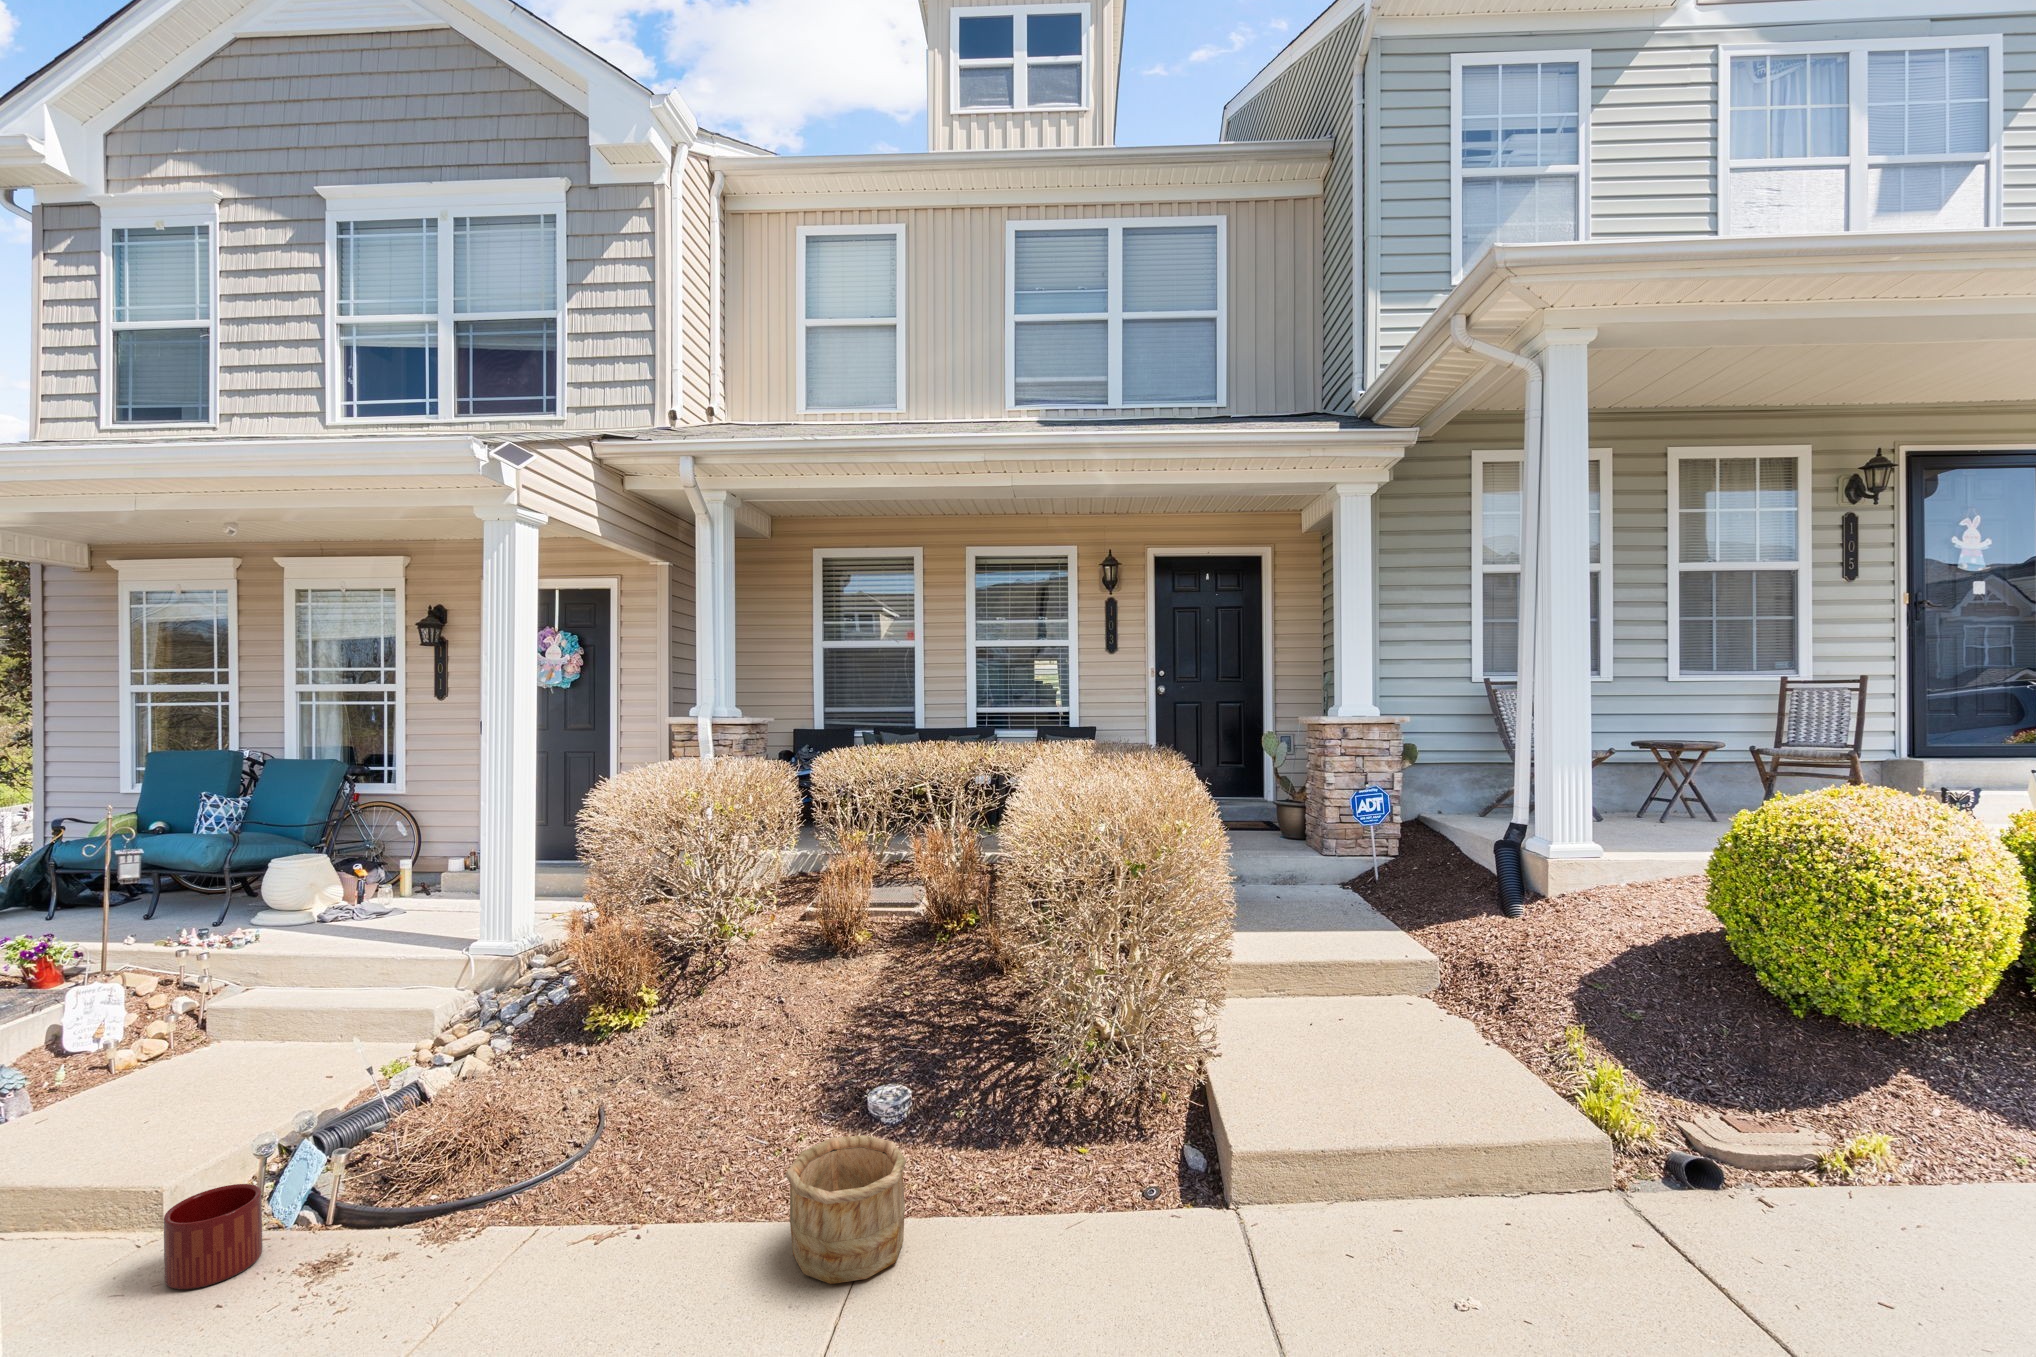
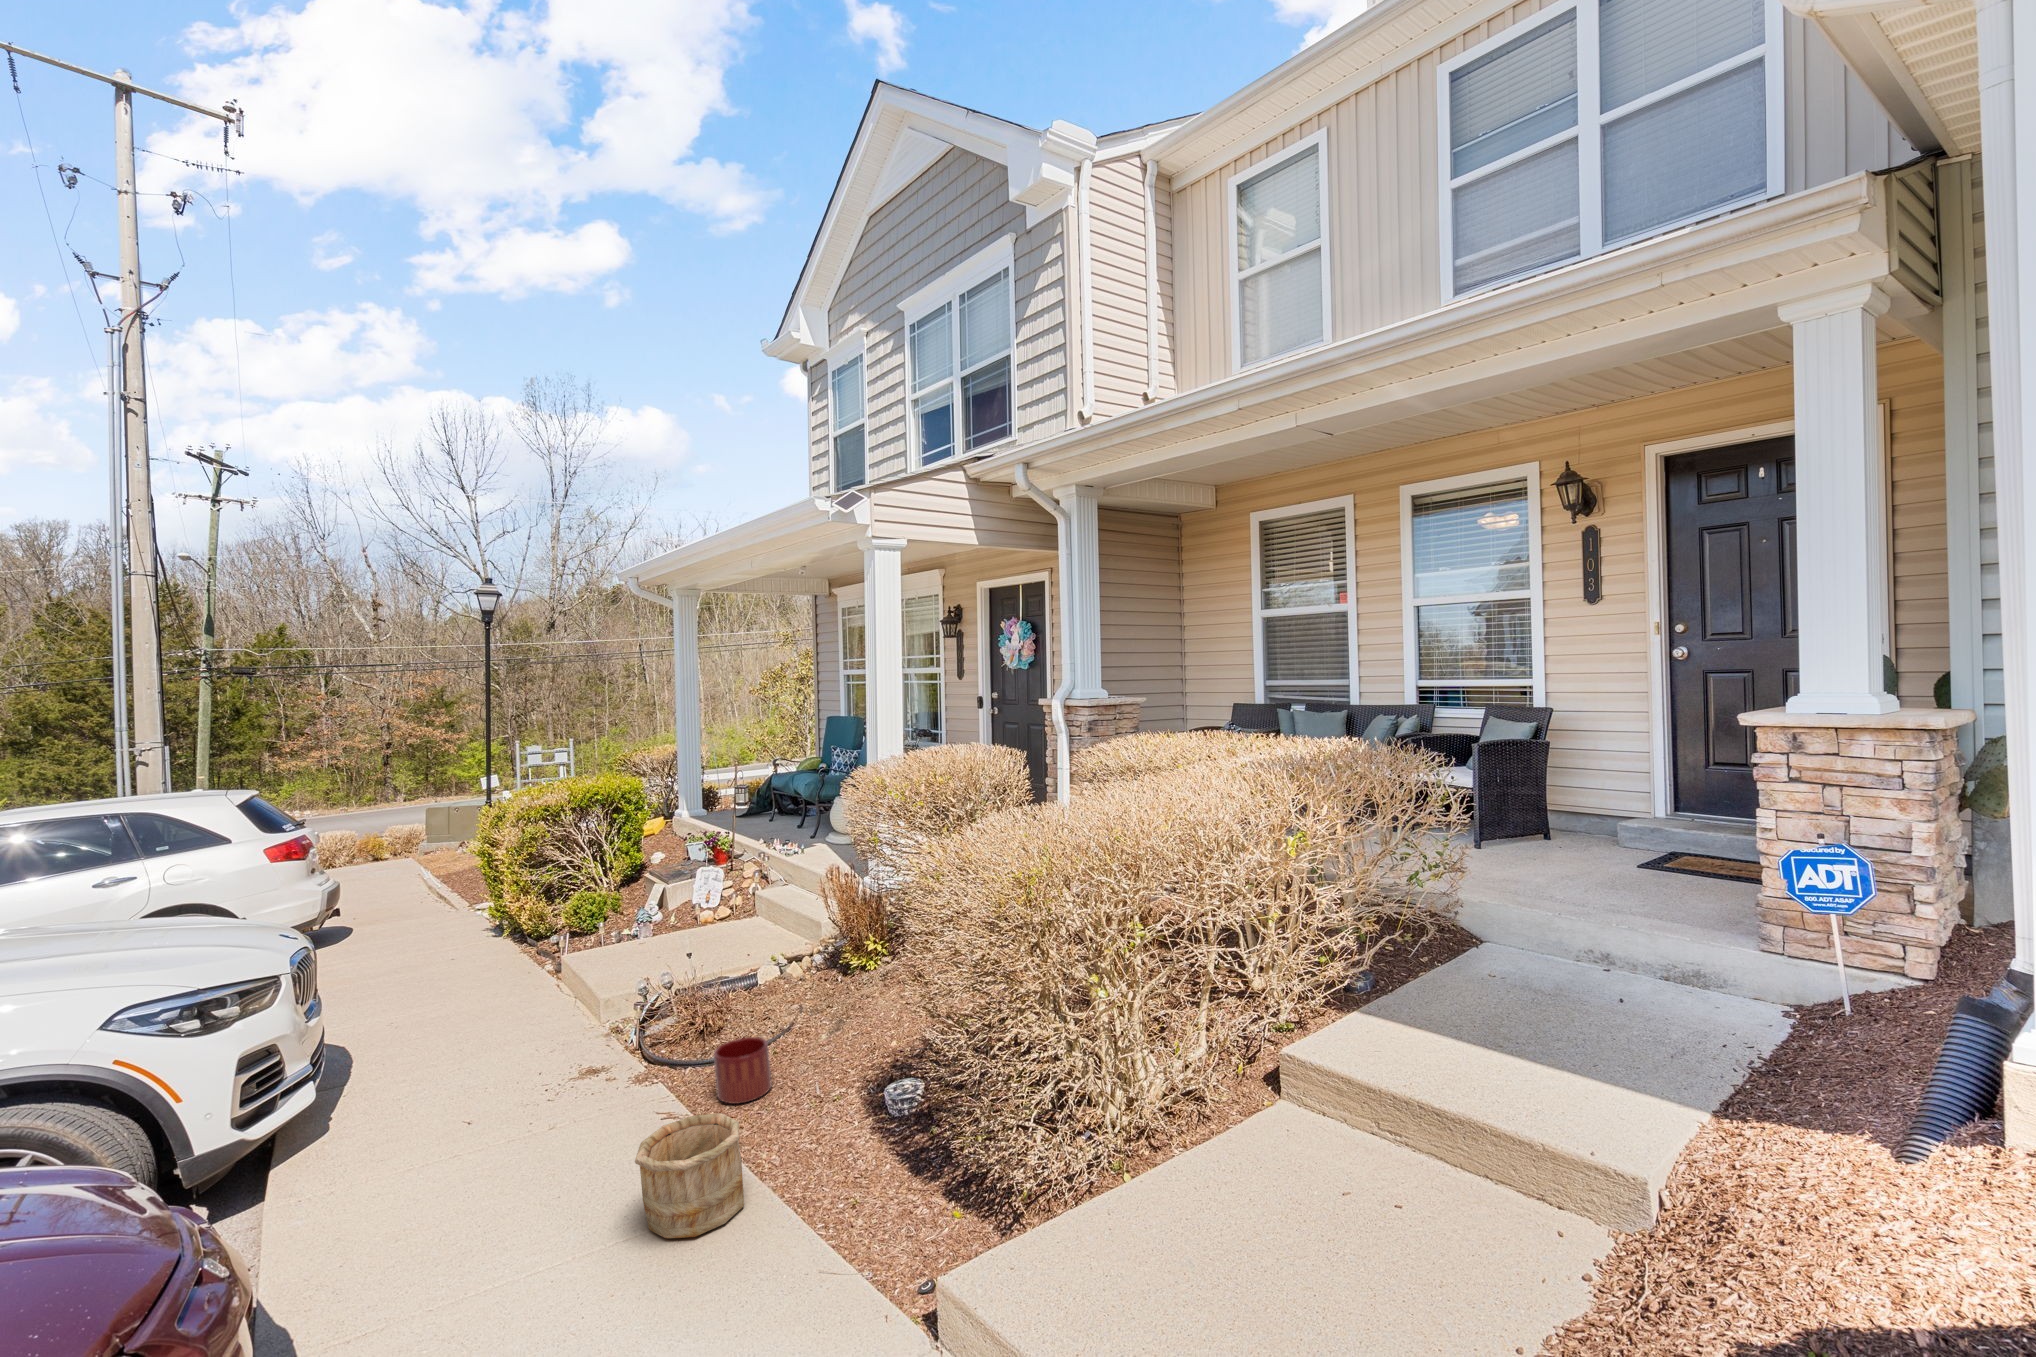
planter: present [164,1184,263,1289] -> present [714,1037,772,1104]

